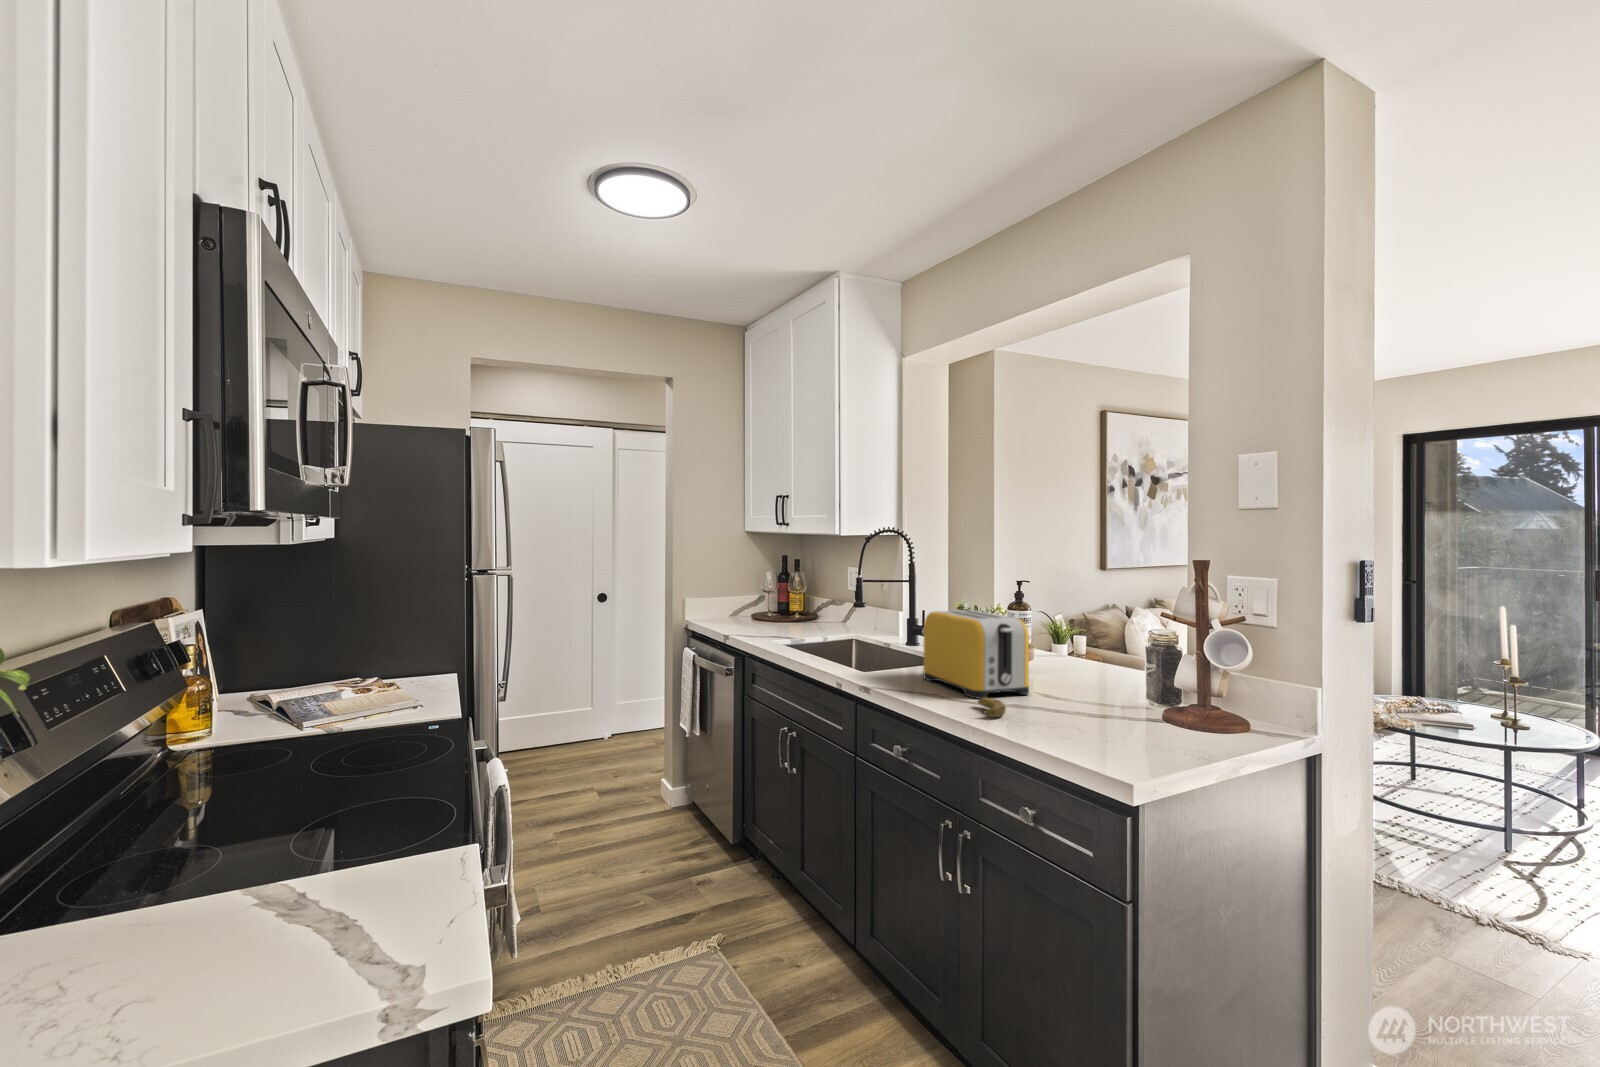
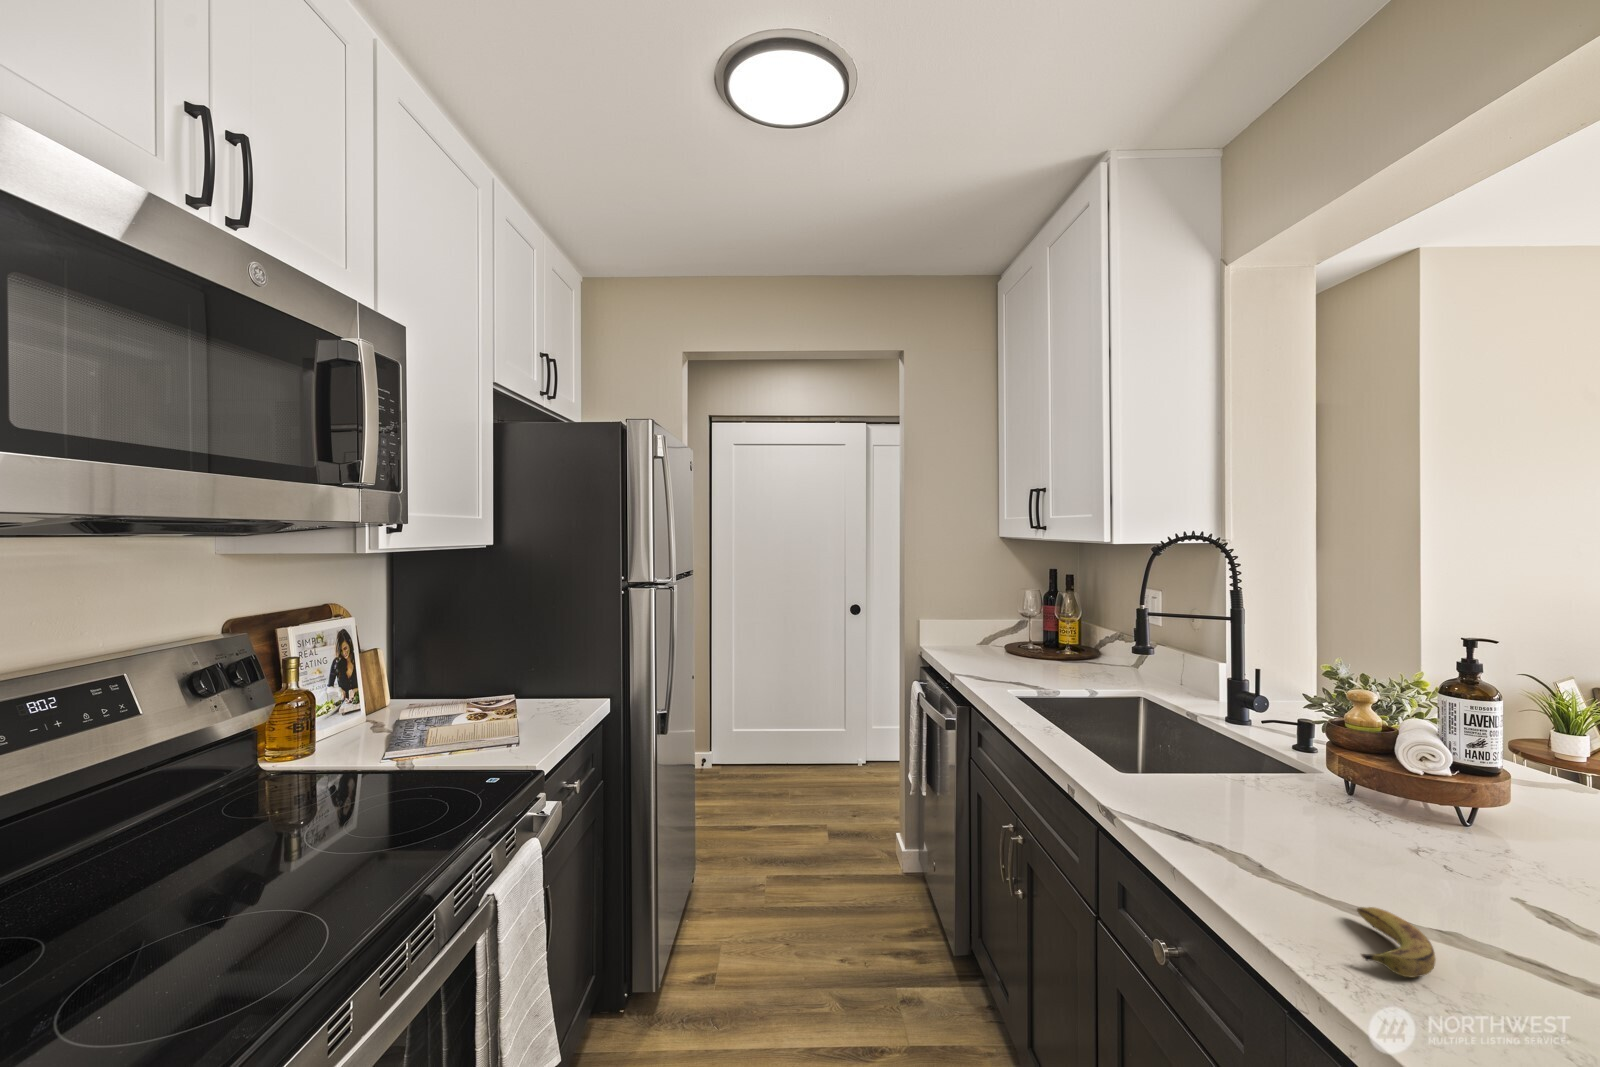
toaster: present [924,610,1029,699] -> none [1242,690,1499,901]

